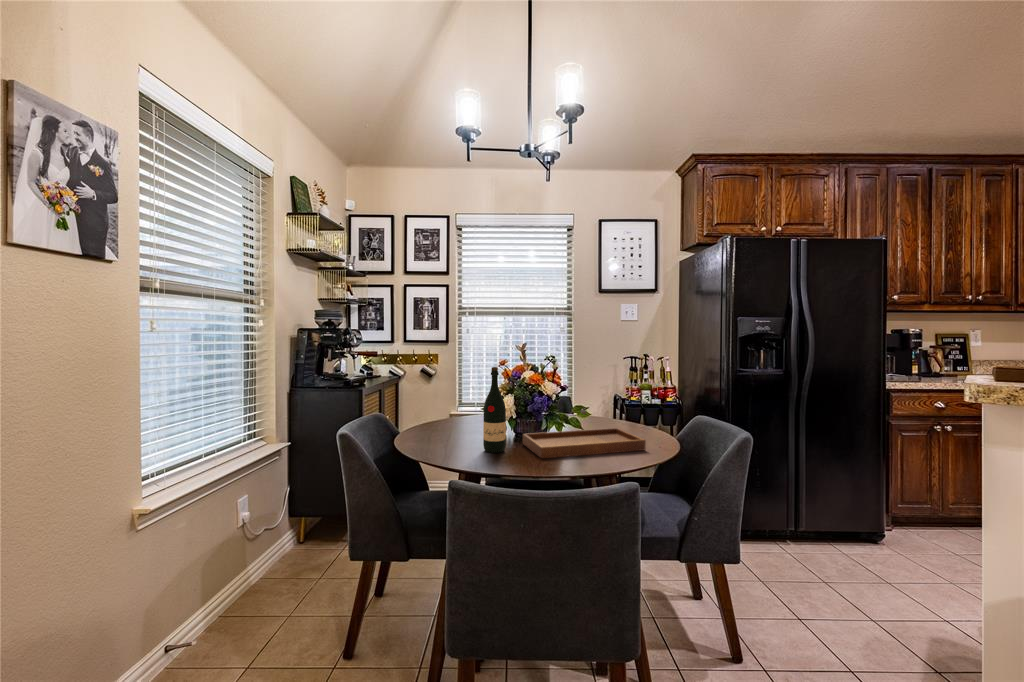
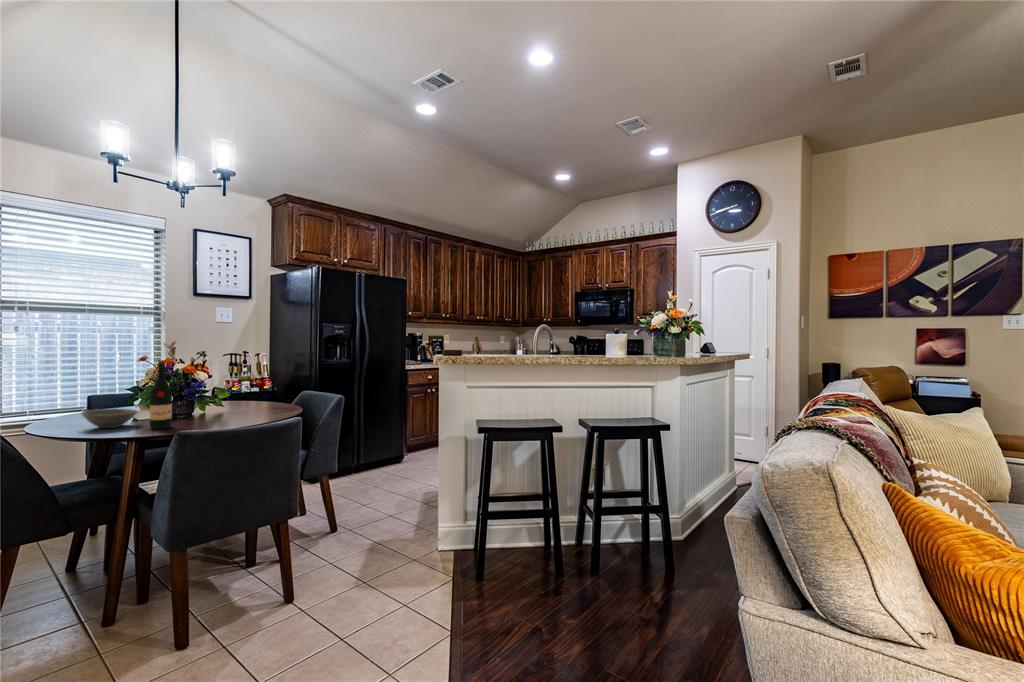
tray: present [523,409,646,458] -> none [180,389,281,426]
bowl: none [436,417,487,441] -> present [81,408,138,428]

